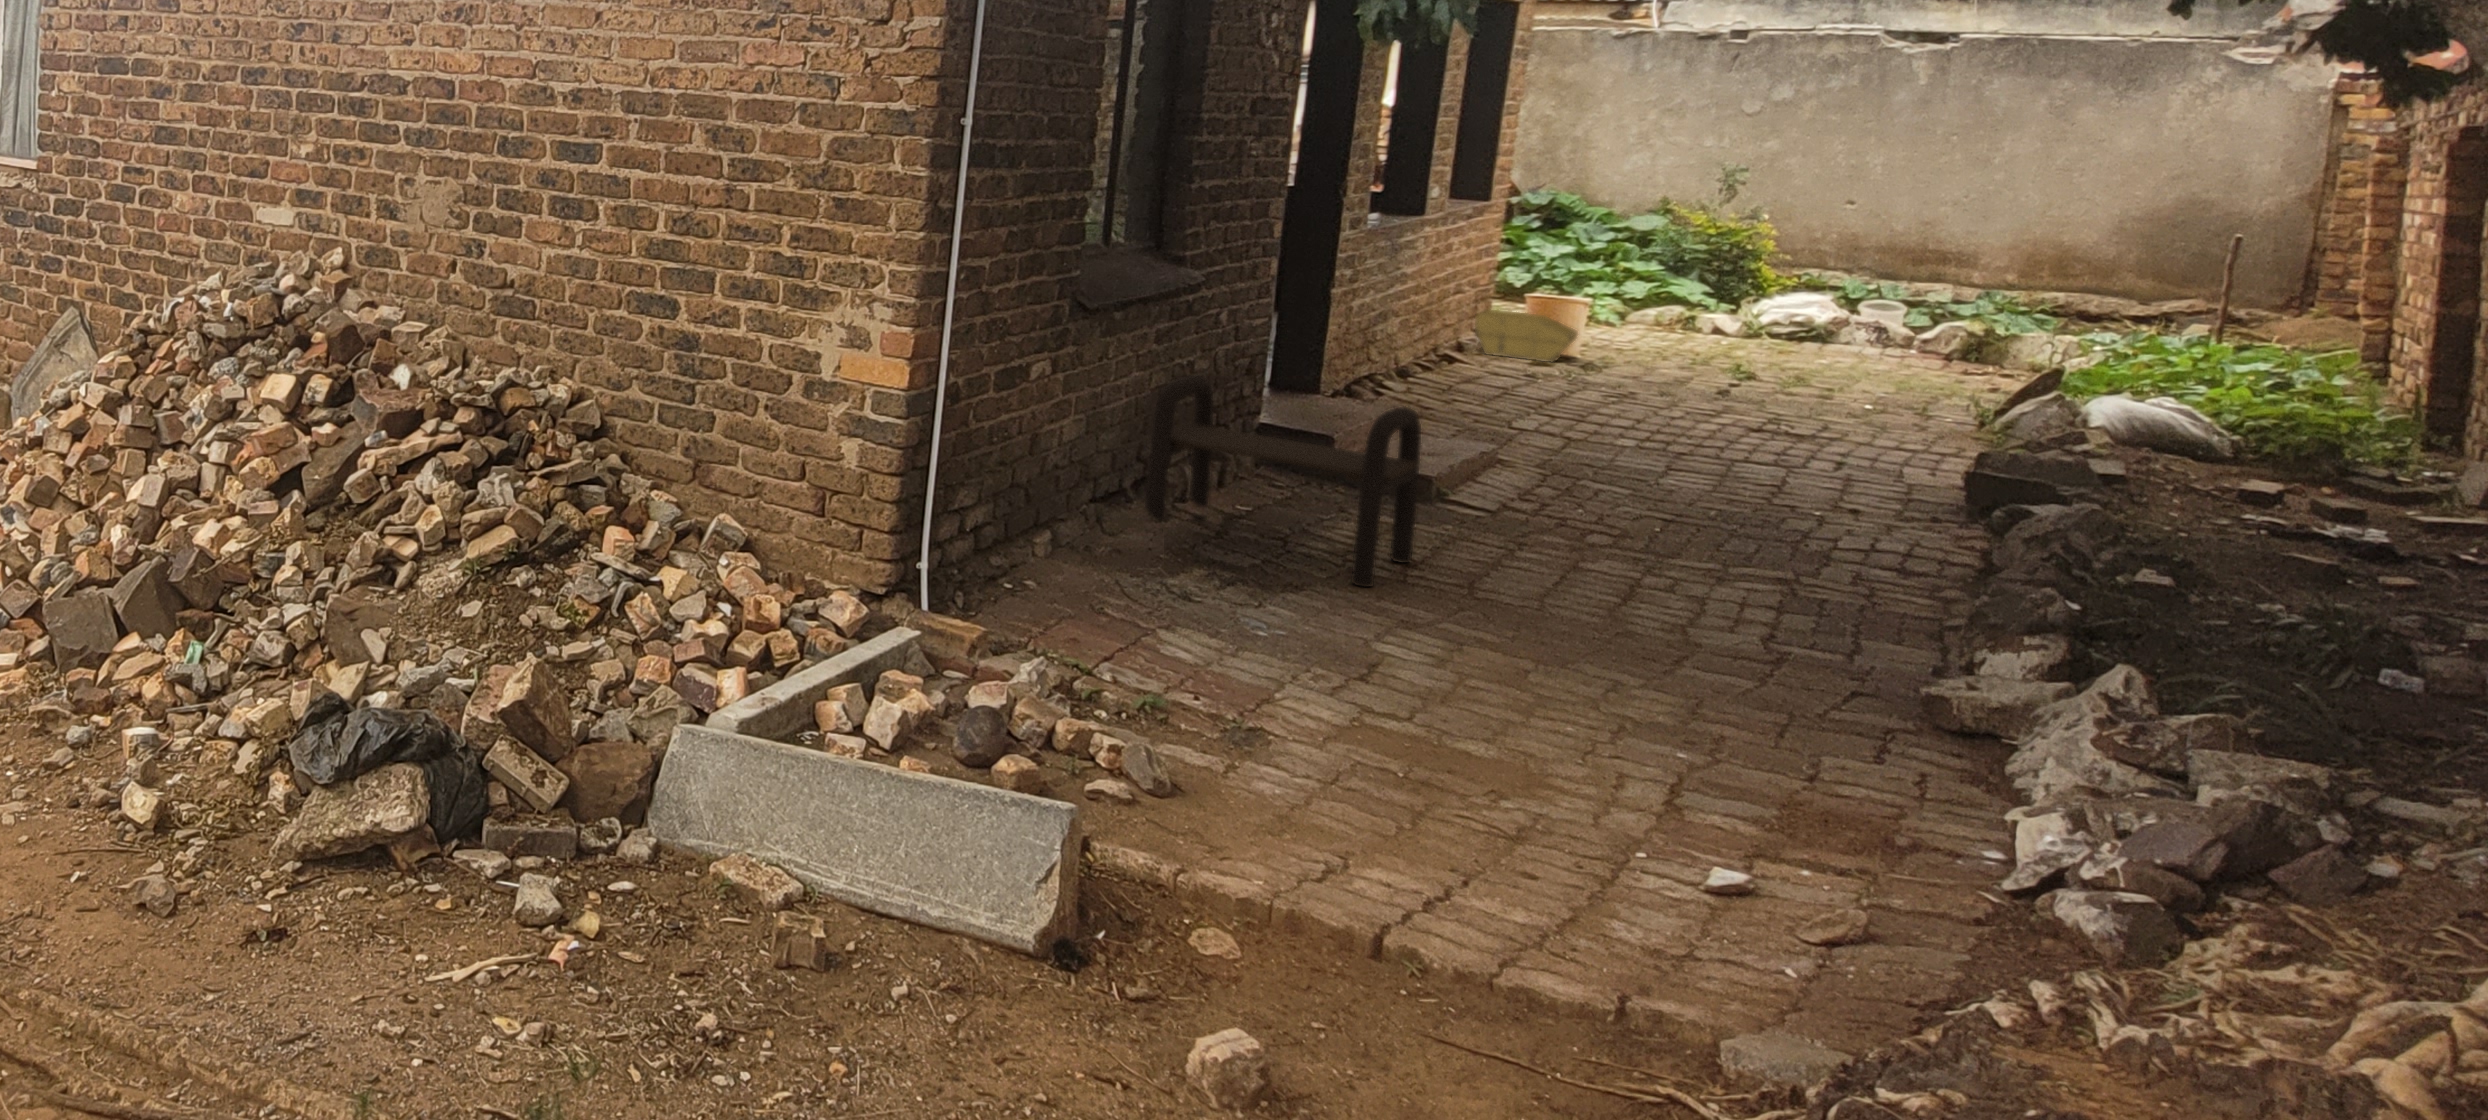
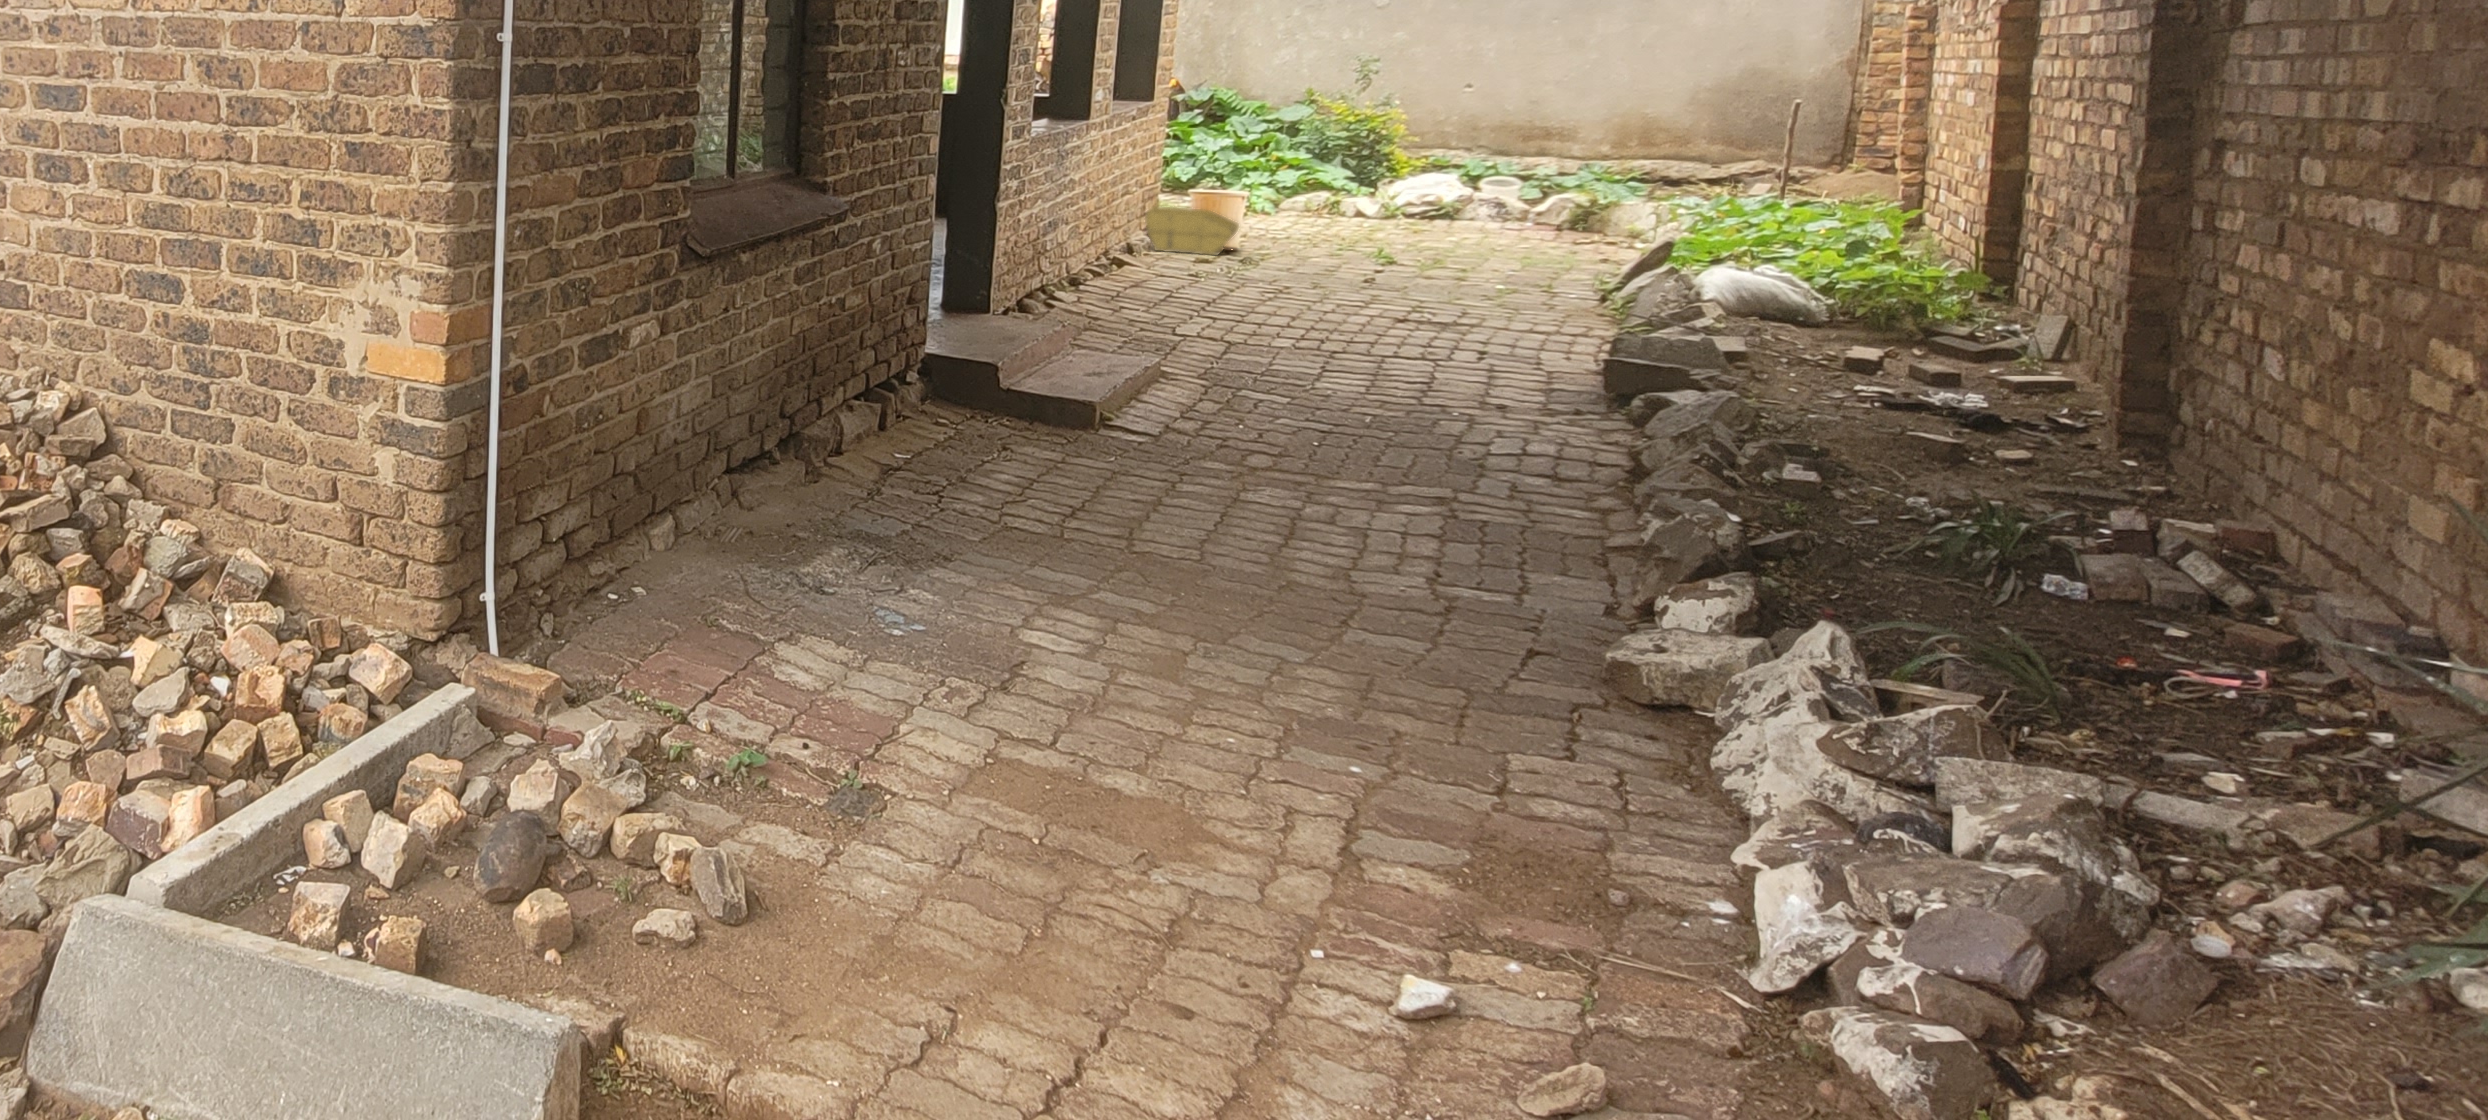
bench: present [1144,375,1421,587] -> none [790,316,1083,554]

